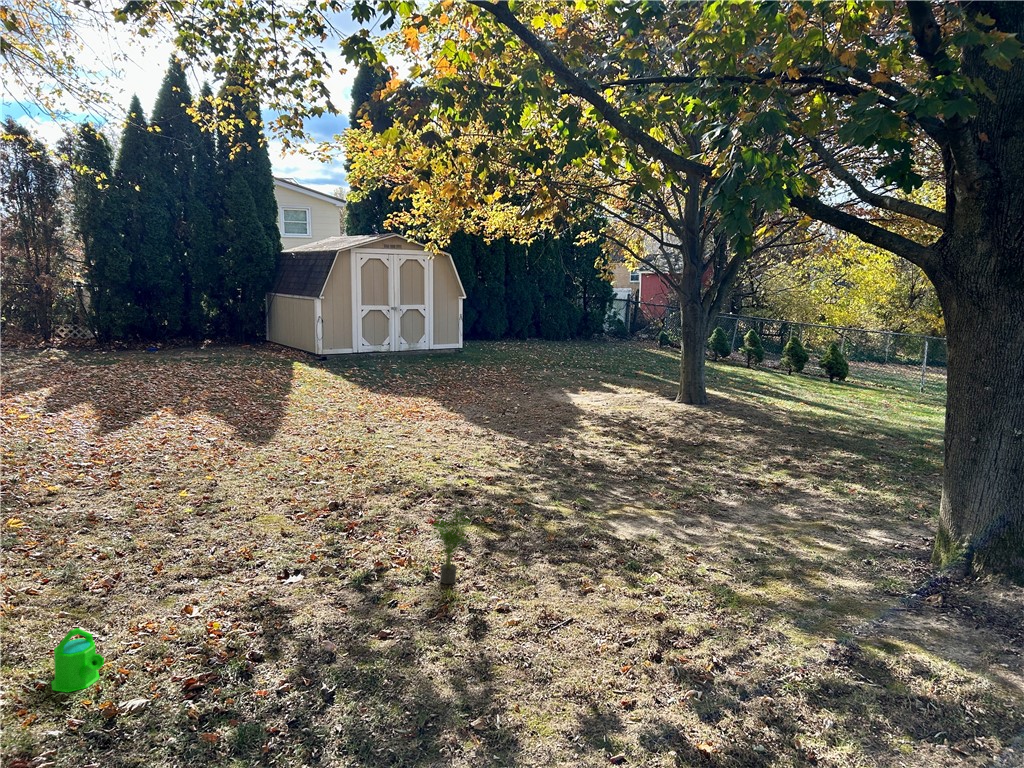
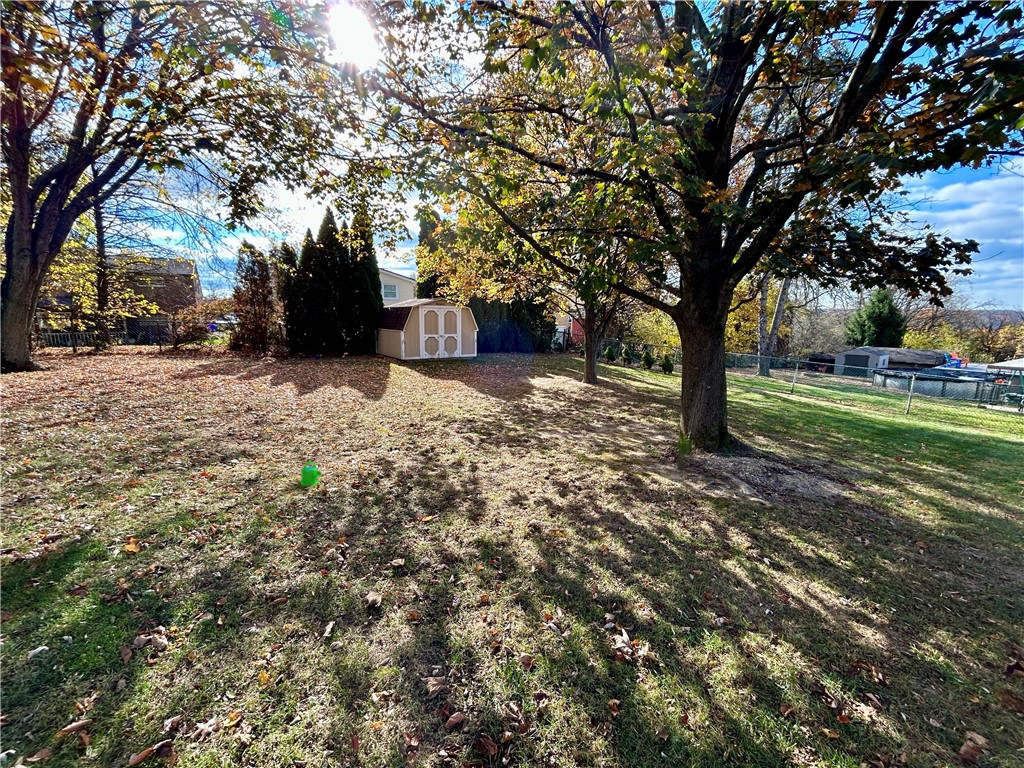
potted plant: present [436,511,469,584] -> present [676,439,692,470]

